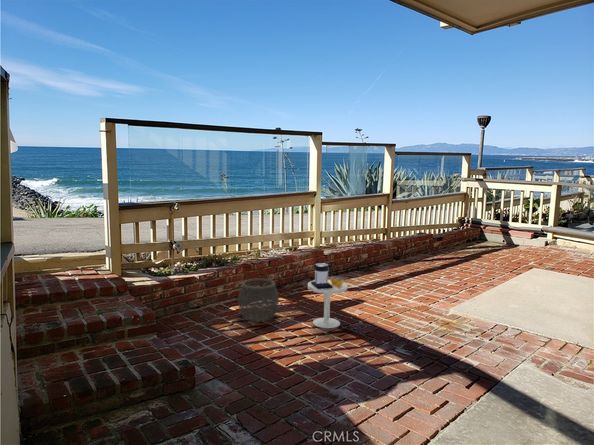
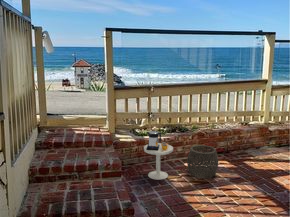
side table: present [308,263,348,328] -> present [144,131,173,180]

